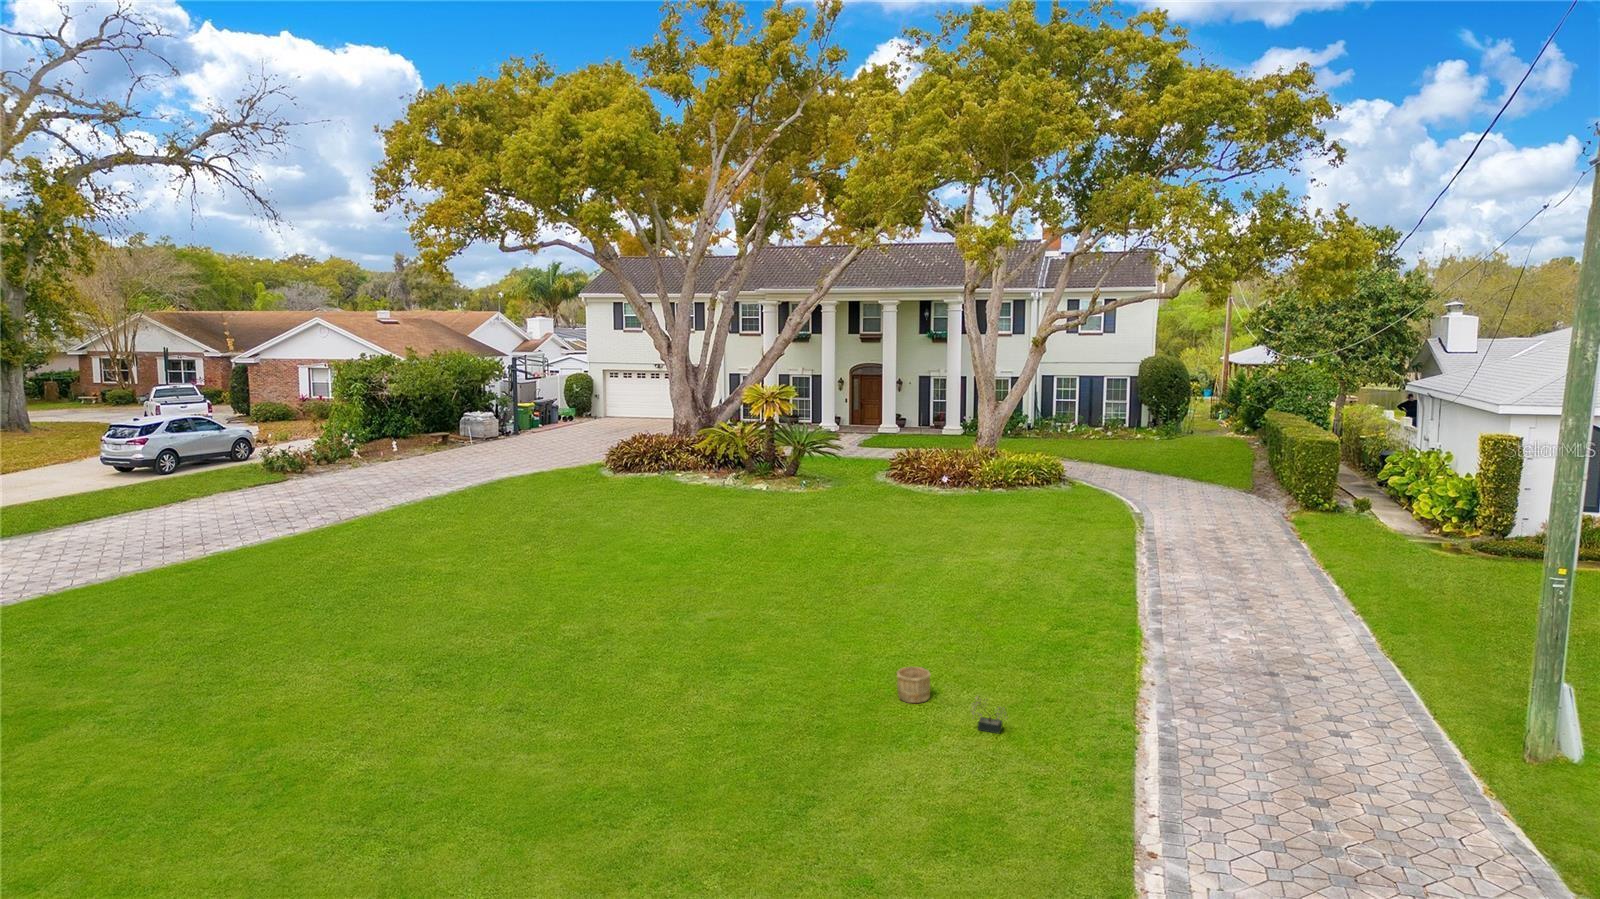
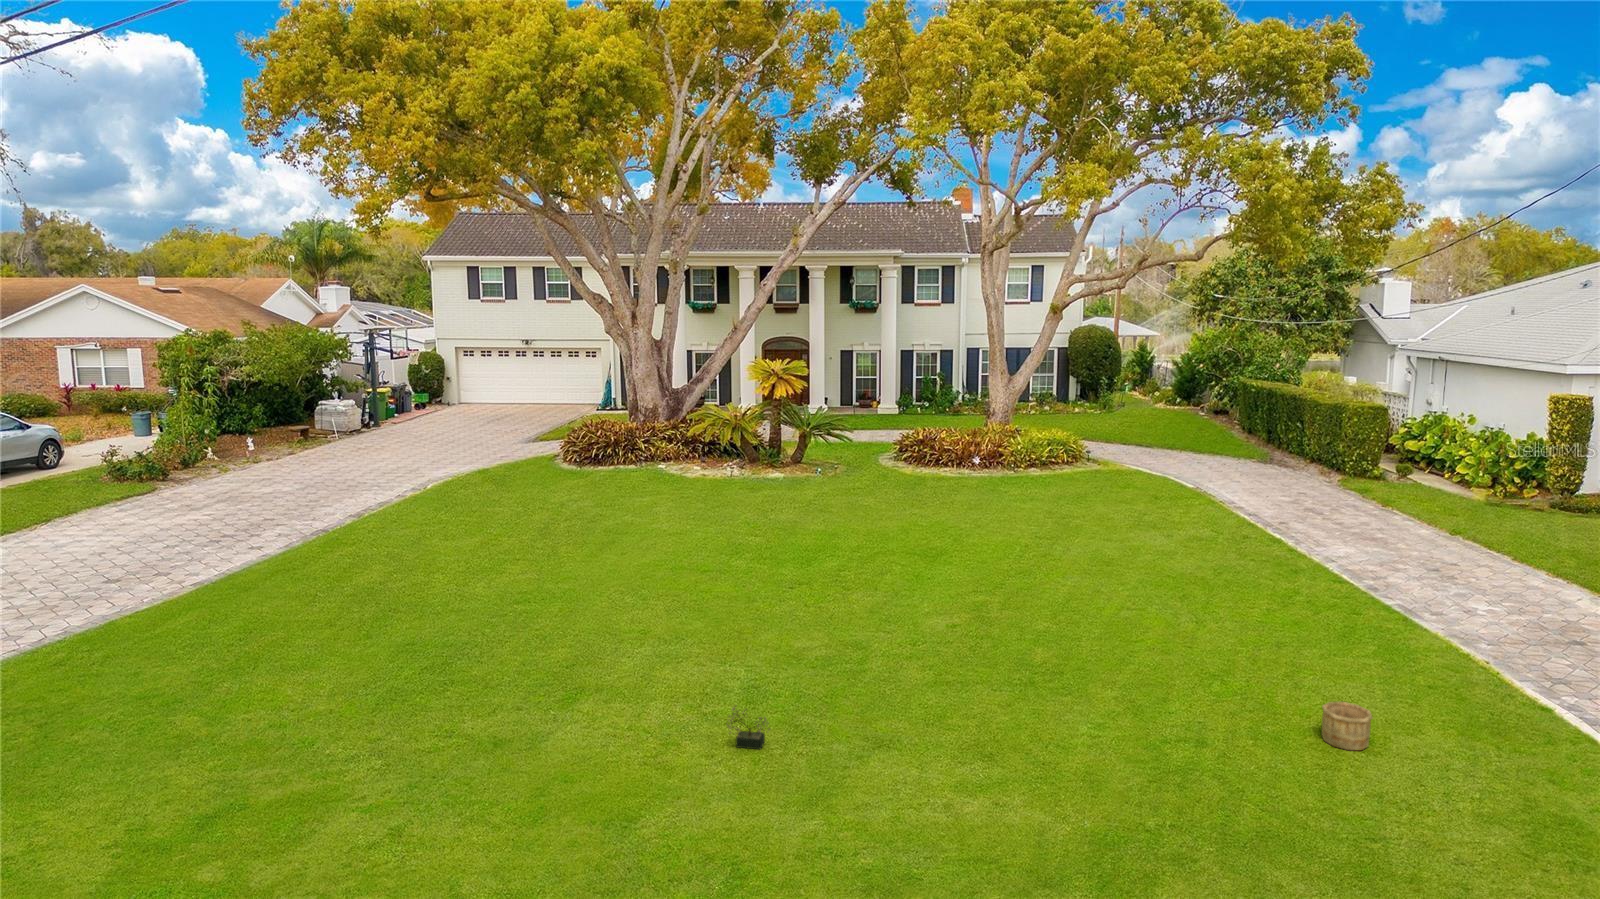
decorative plant: present [972,697,1004,734] -> present [728,707,766,749]

